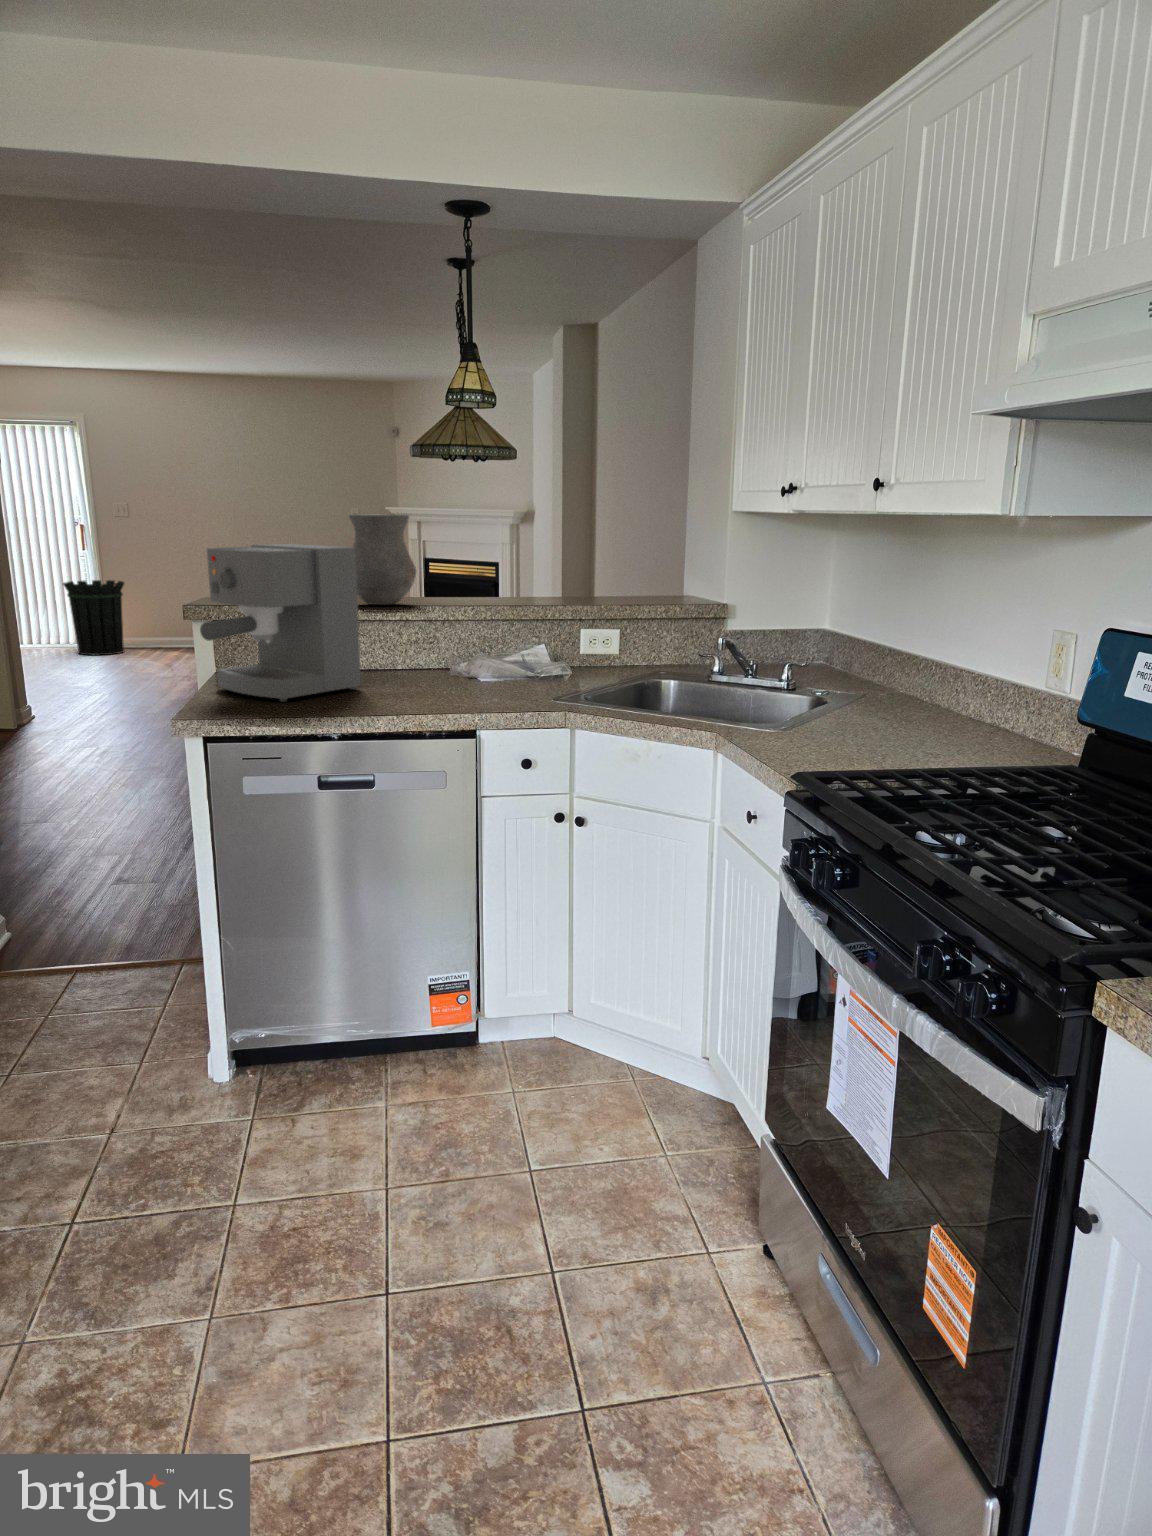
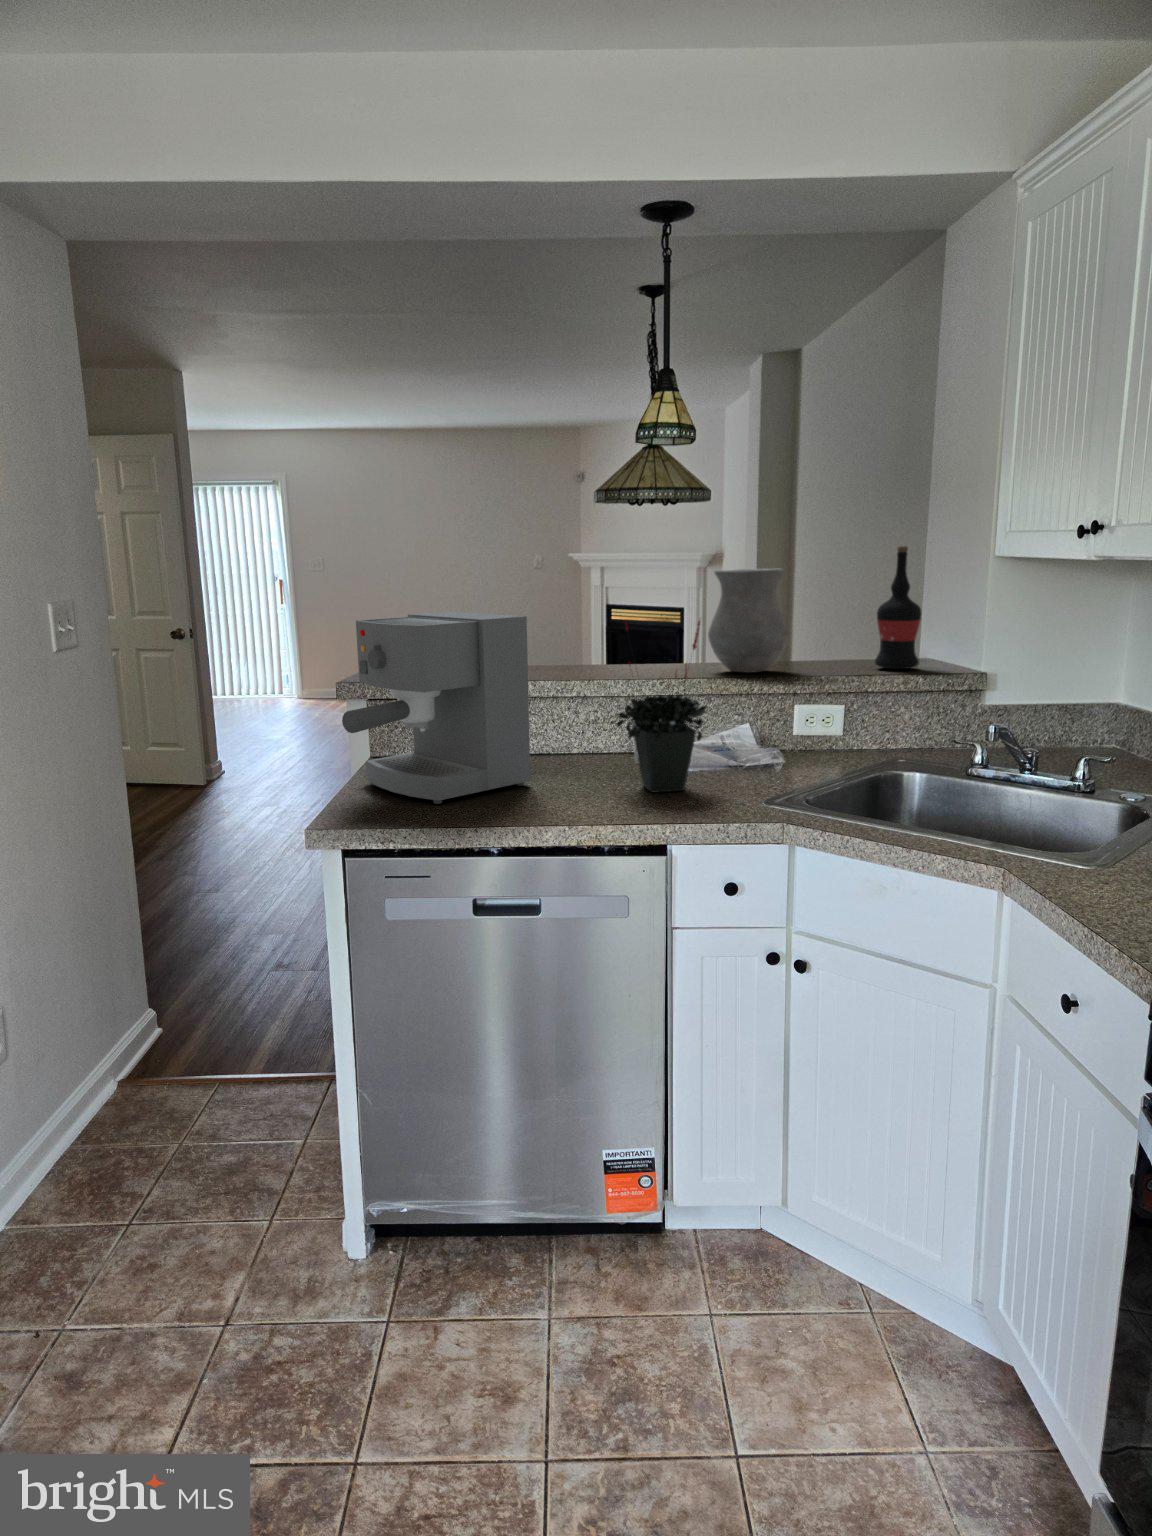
wine bottle: none [644,501,680,602] -> present [875,546,922,669]
vase: present [348,514,417,605] -> present [708,569,789,673]
potted plant: none [432,549,508,693] -> present [617,620,706,792]
waste bin: present [63,580,124,655] -> none [250,632,309,708]

